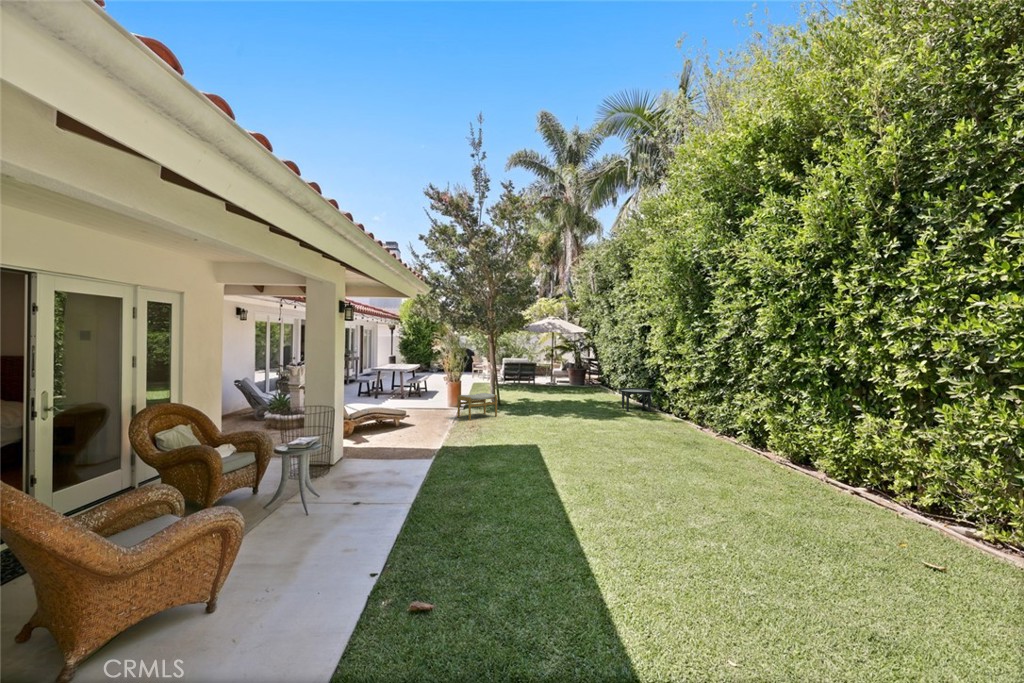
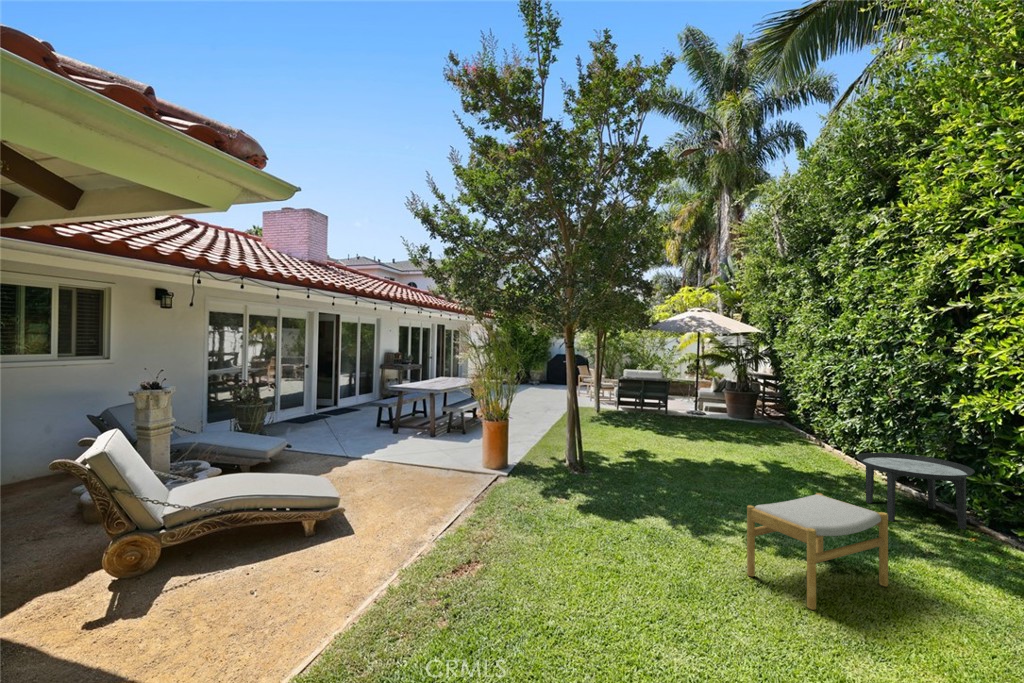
footstool: present [457,393,497,420] -> present [747,493,888,610]

